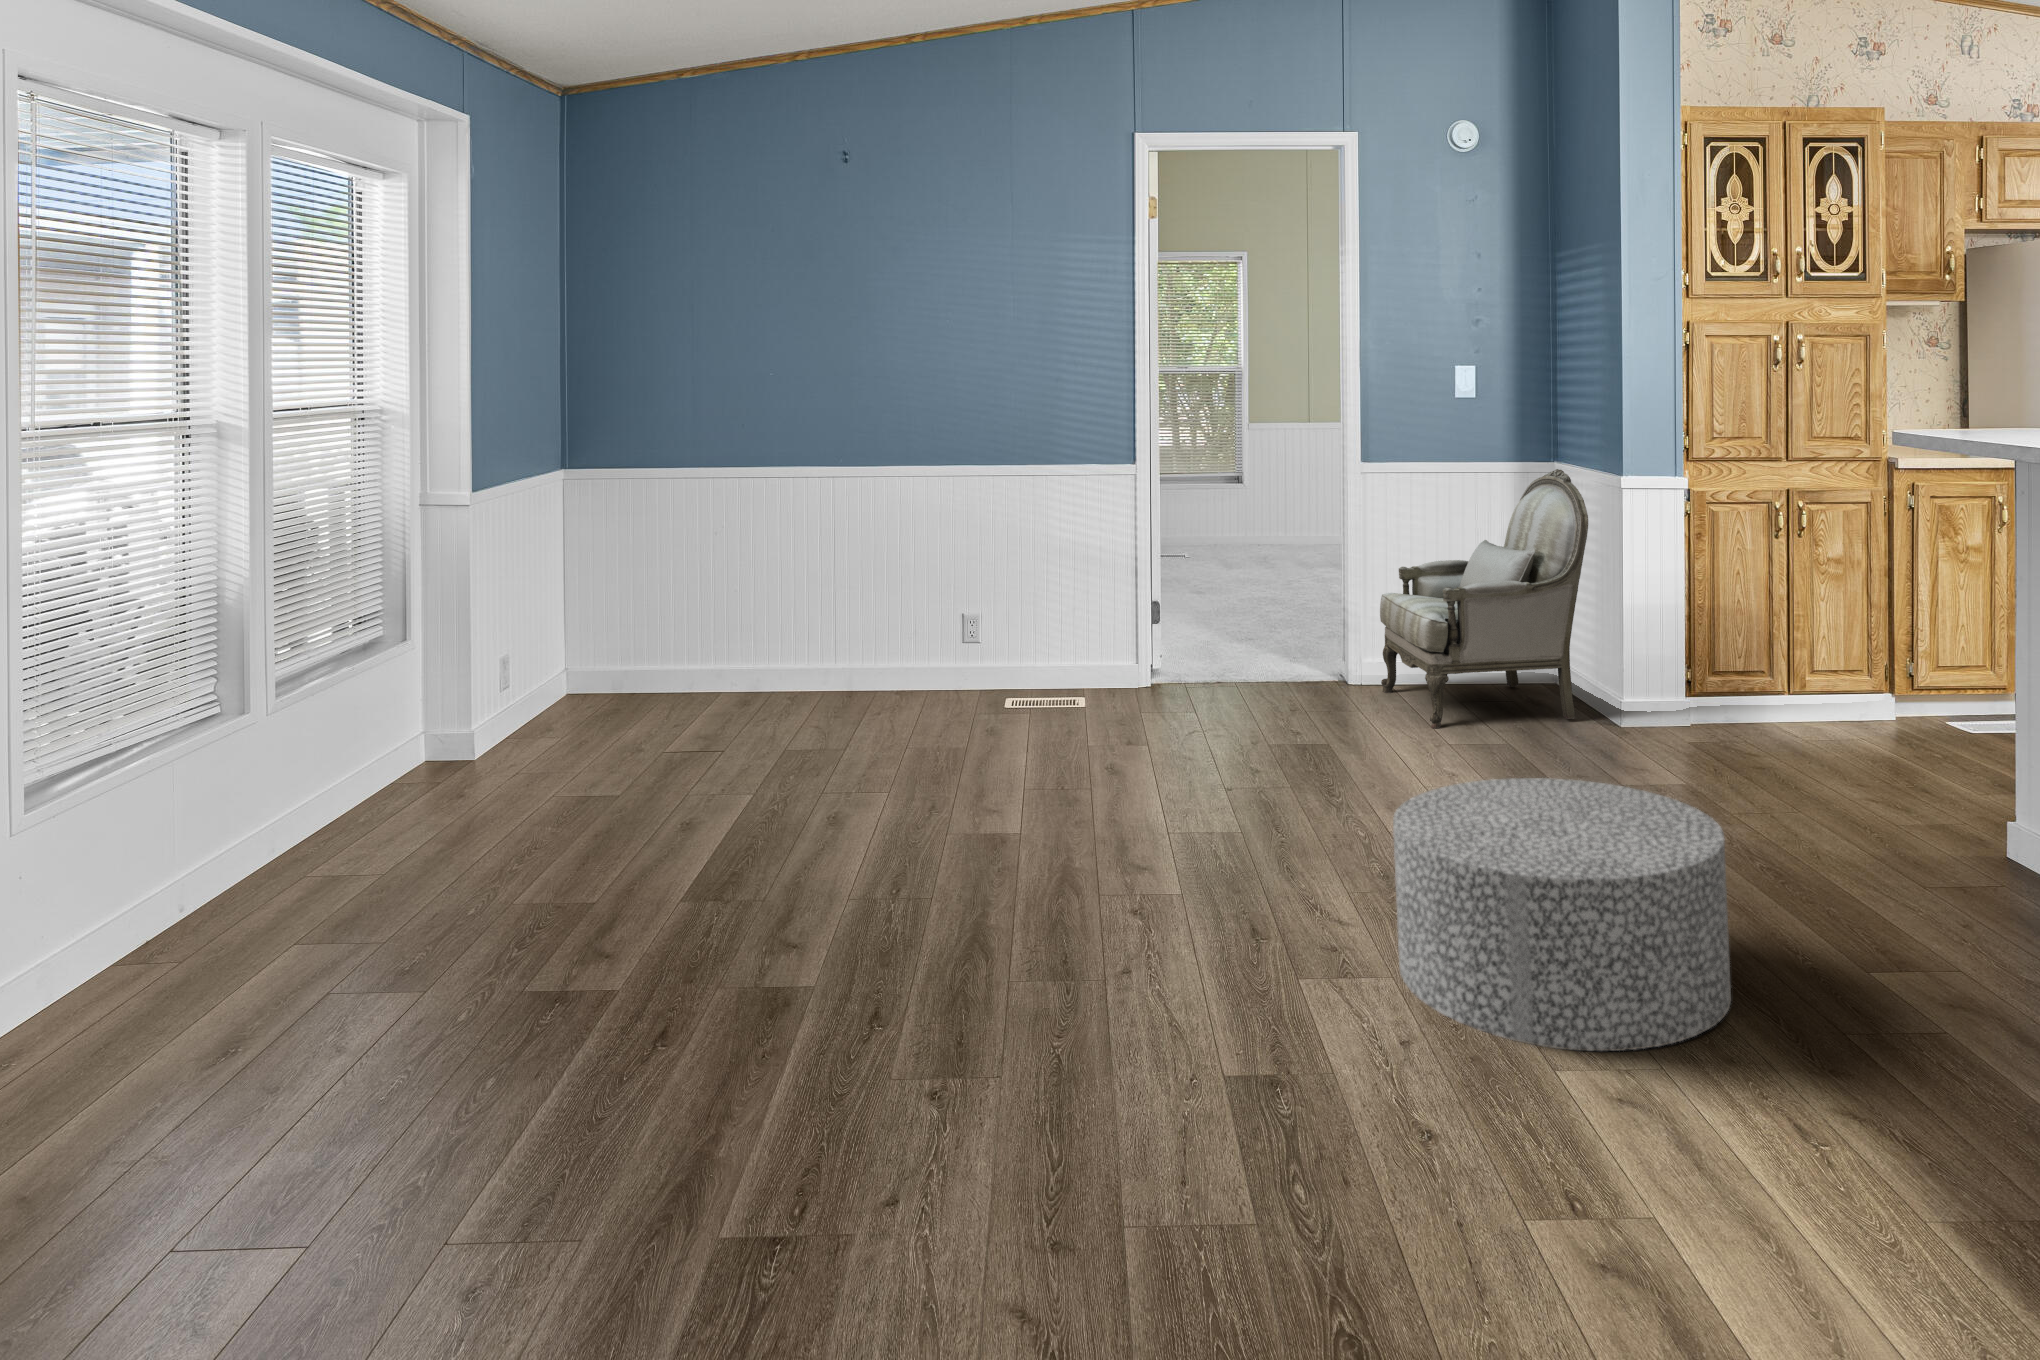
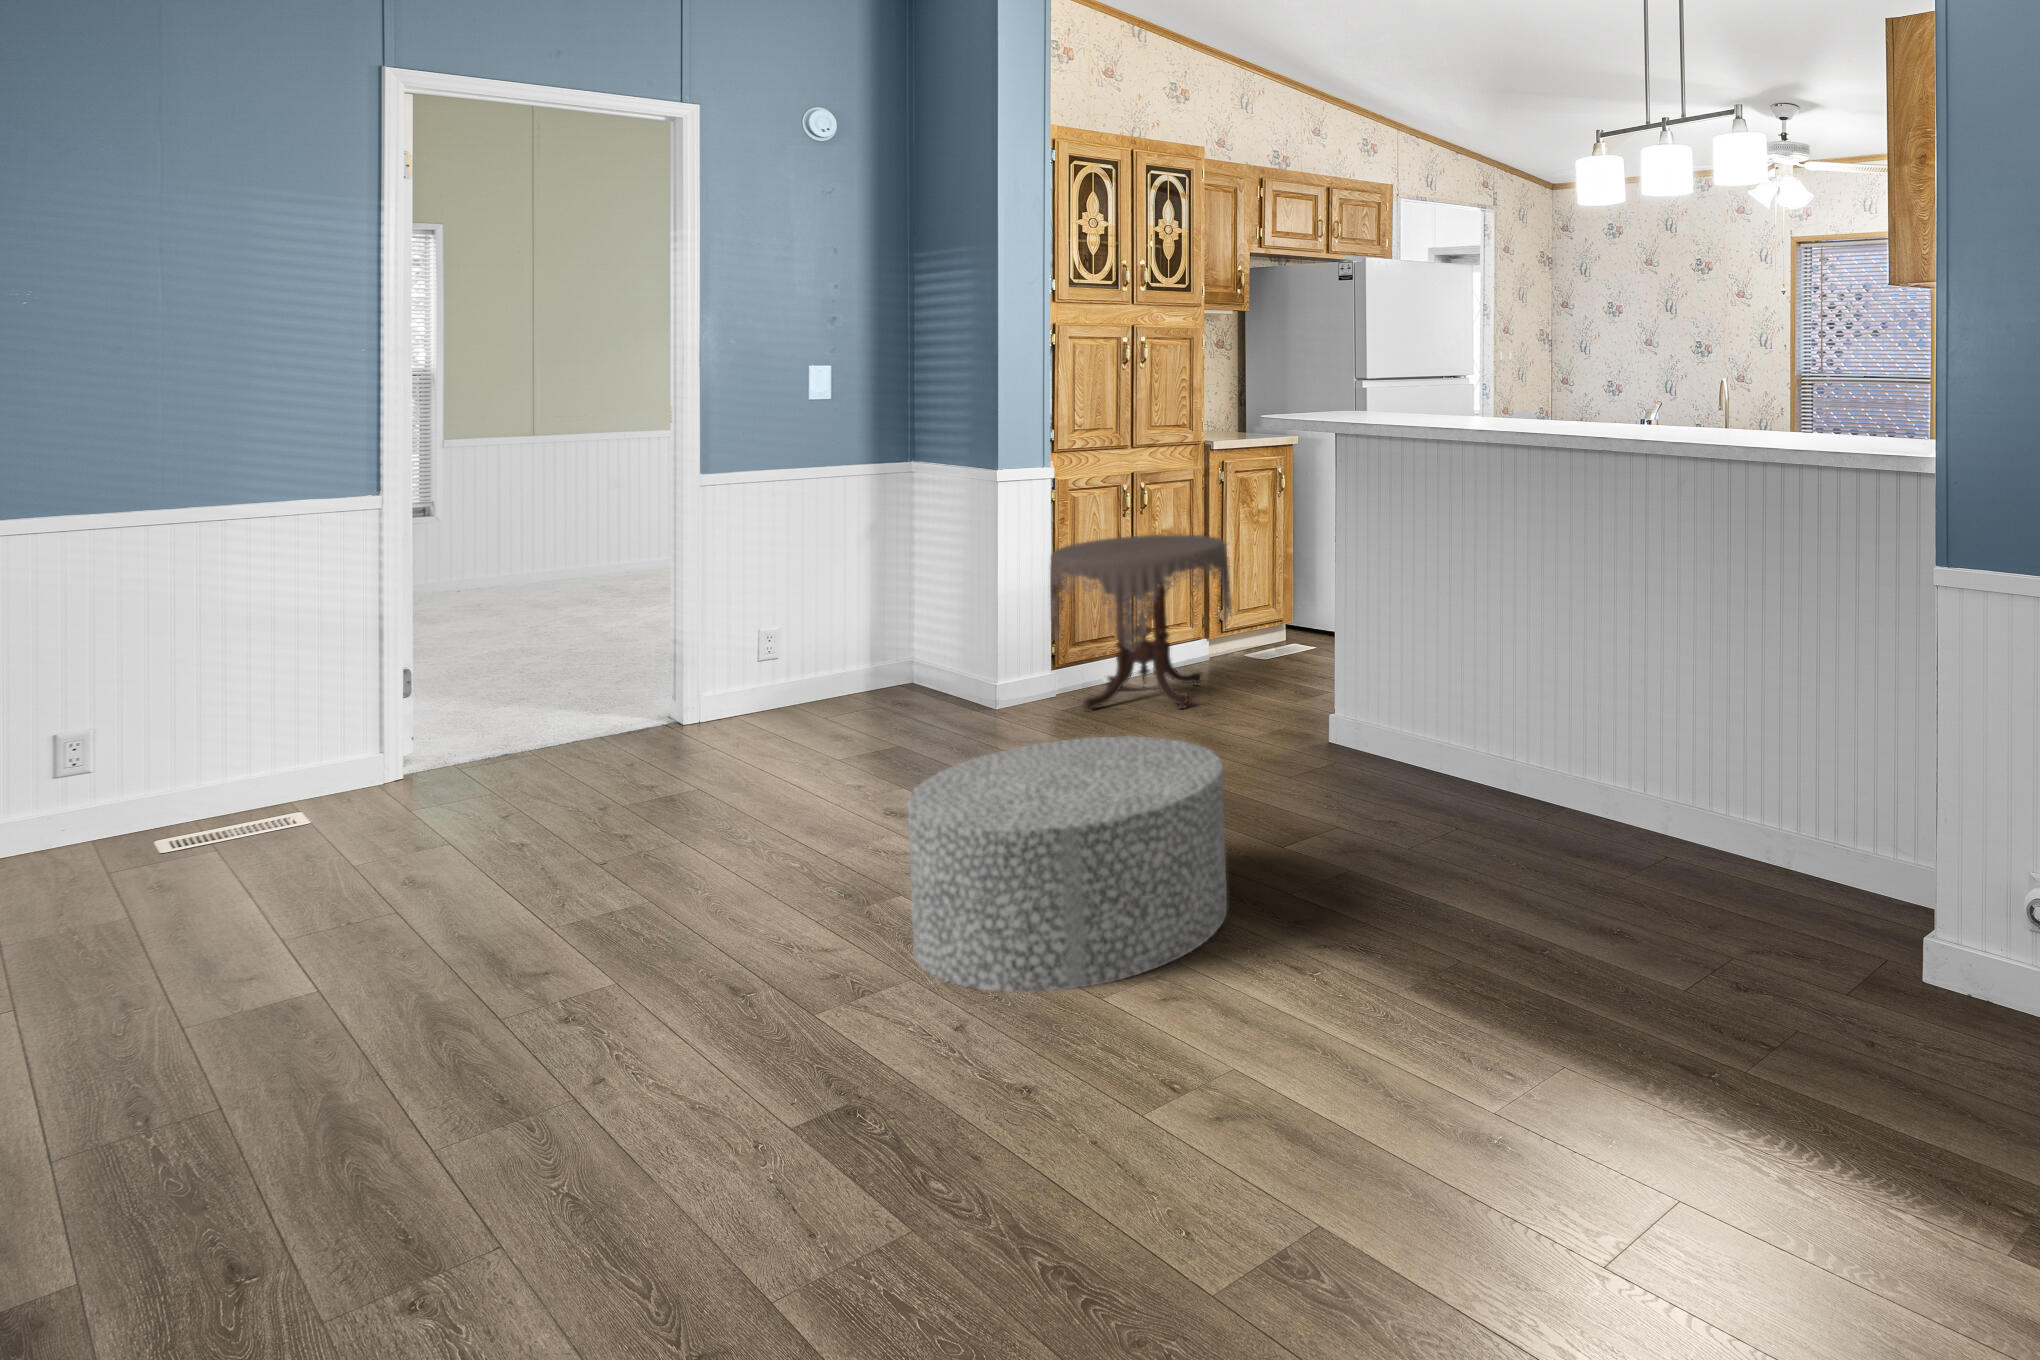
armchair: present [1380,469,1588,728] -> none [727,465,964,743]
side table: none [1674,562,1896,769] -> present [1050,534,1232,712]

